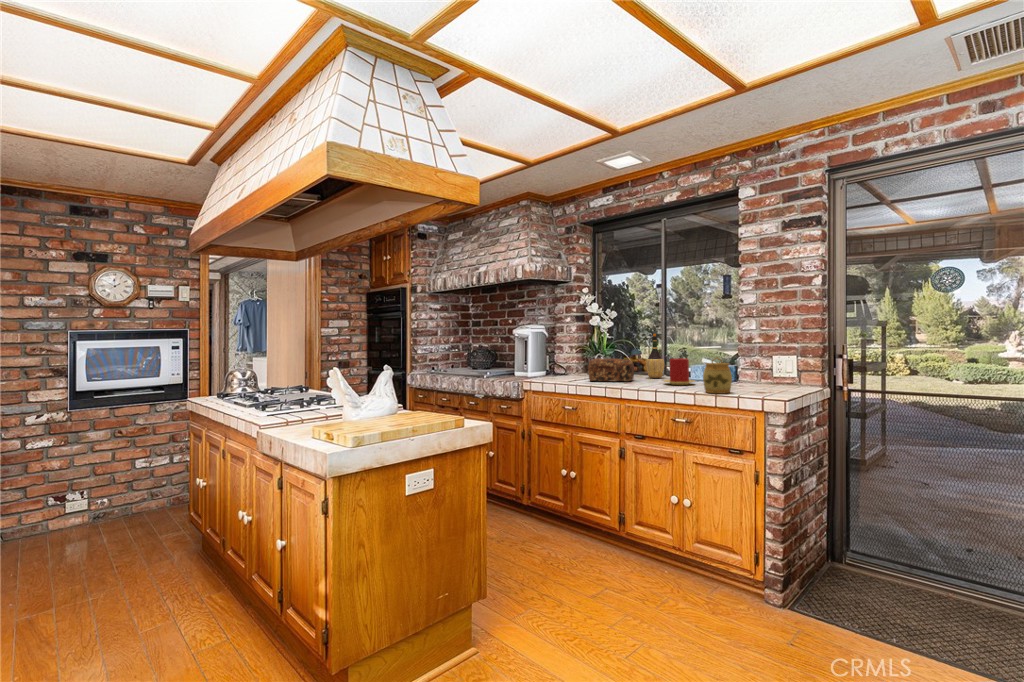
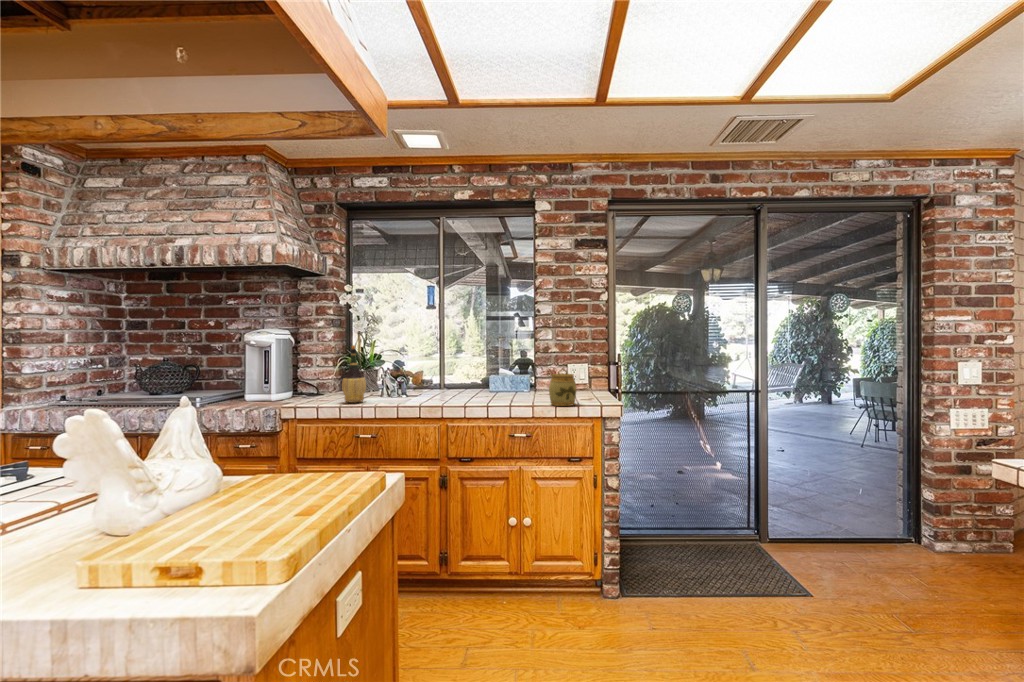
wine bottle: present [646,334,664,378] -> present [342,345,366,403]
bread loaf: present [588,358,634,381] -> none [384,372,440,402]
candle: present [664,358,695,385] -> none [481,369,513,399]

